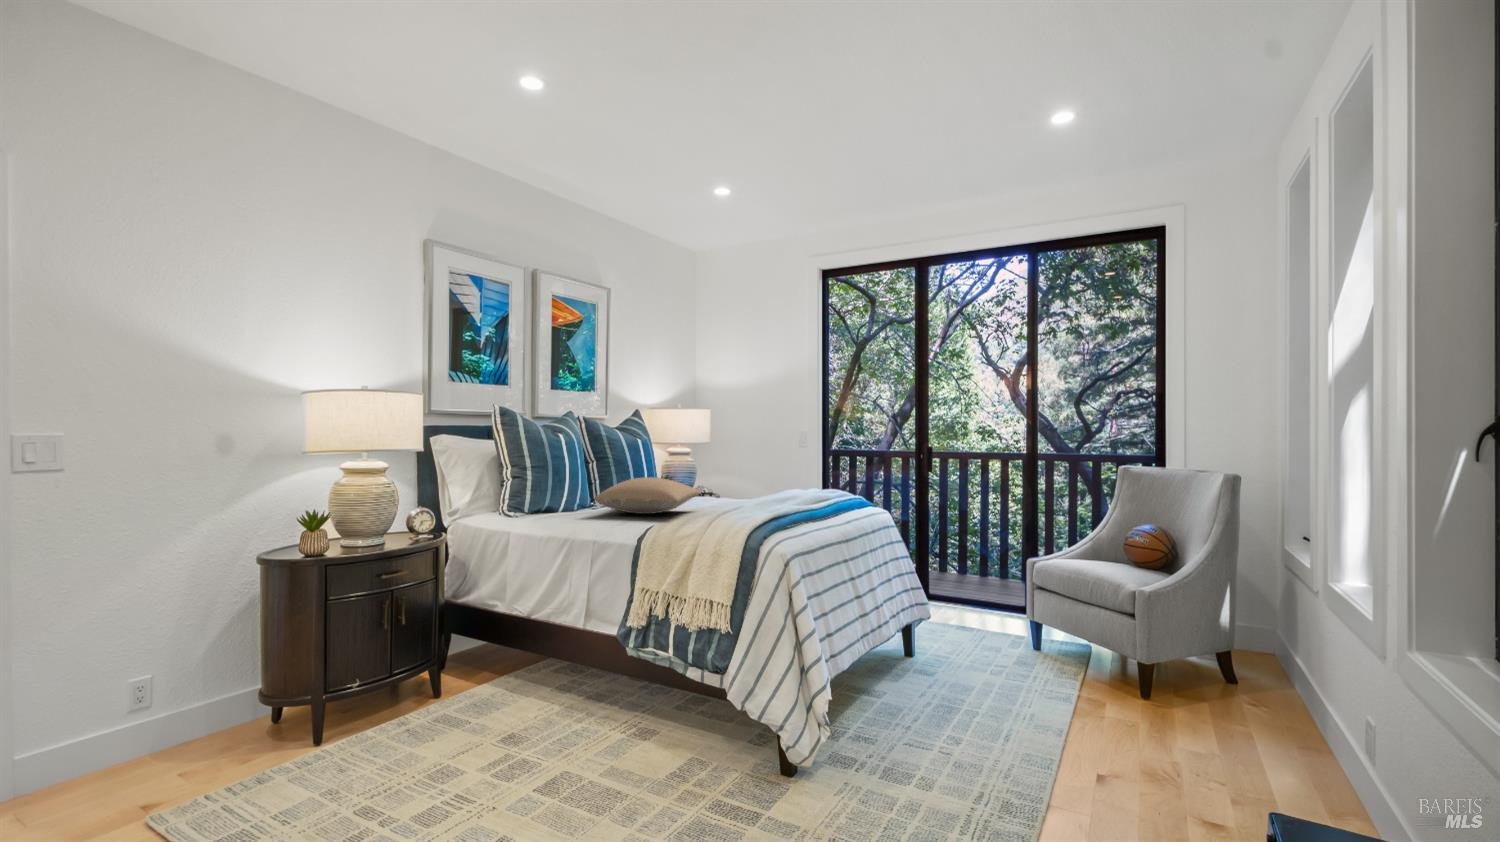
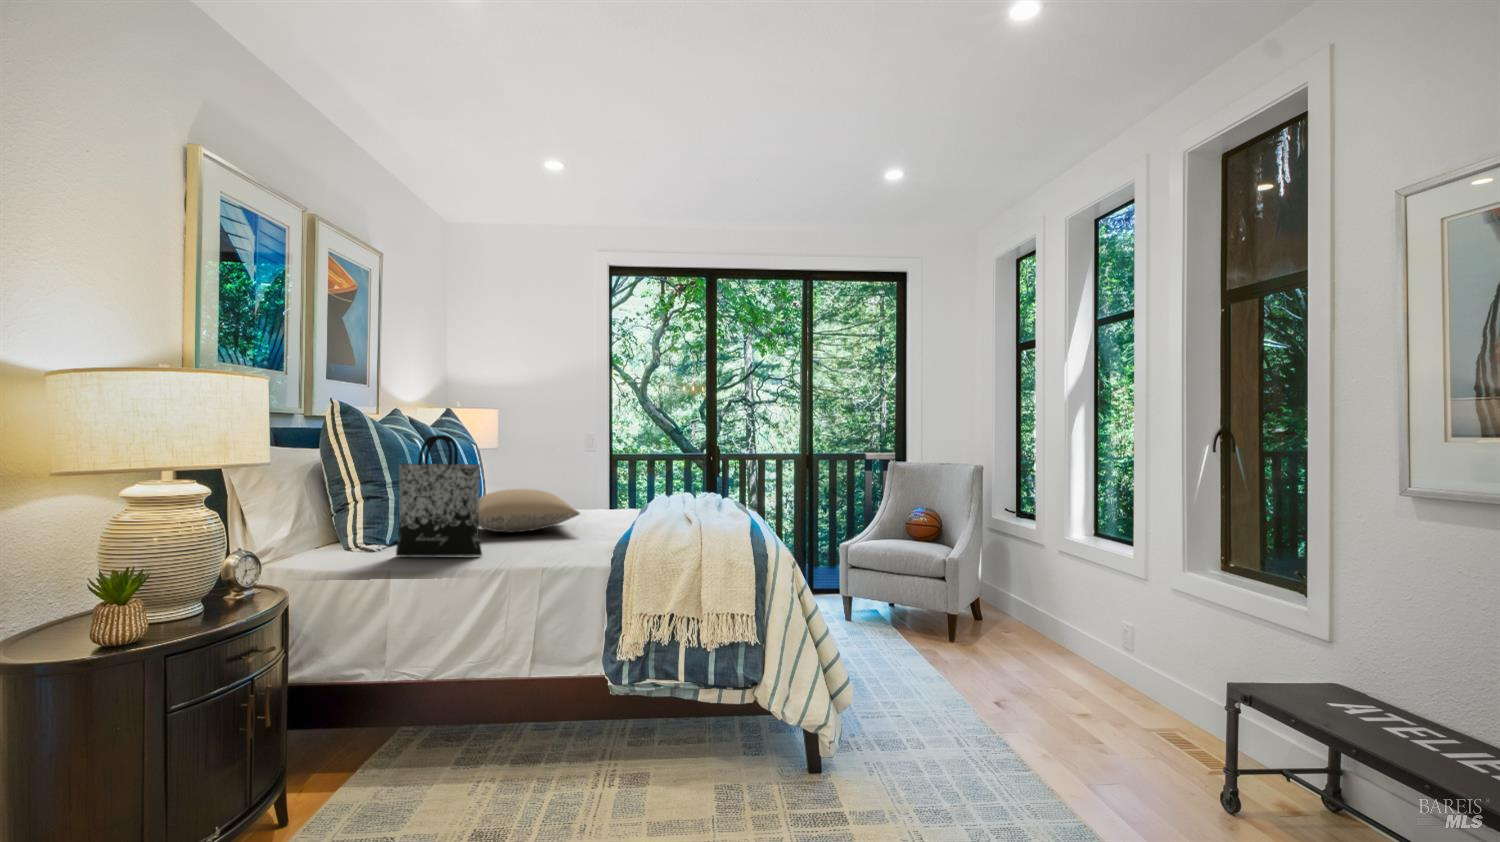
tote bag: none [517,430,566,527] -> present [396,435,482,556]

